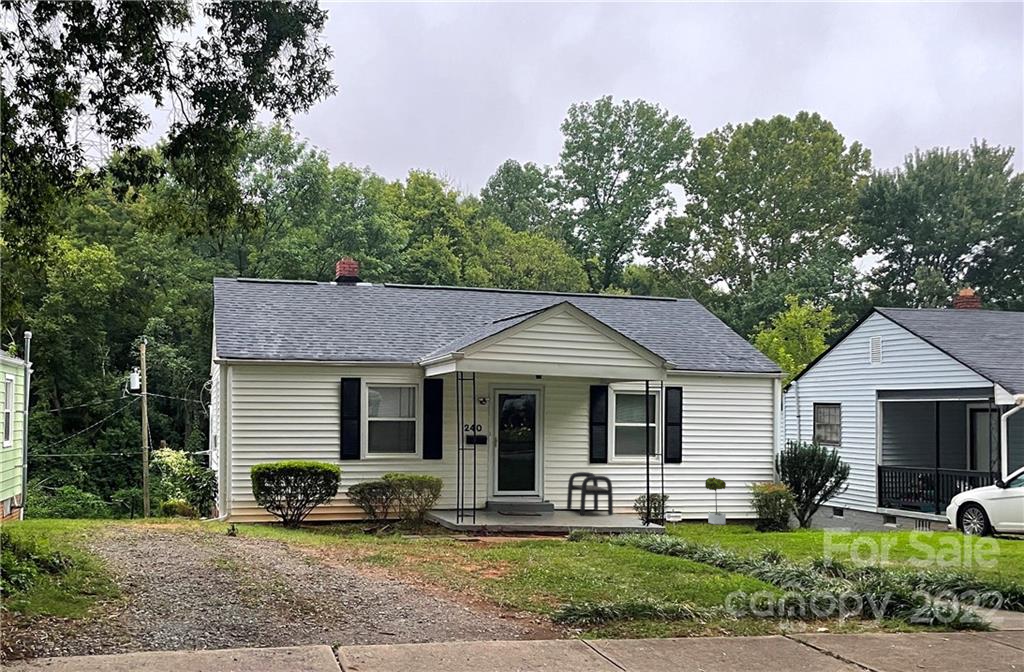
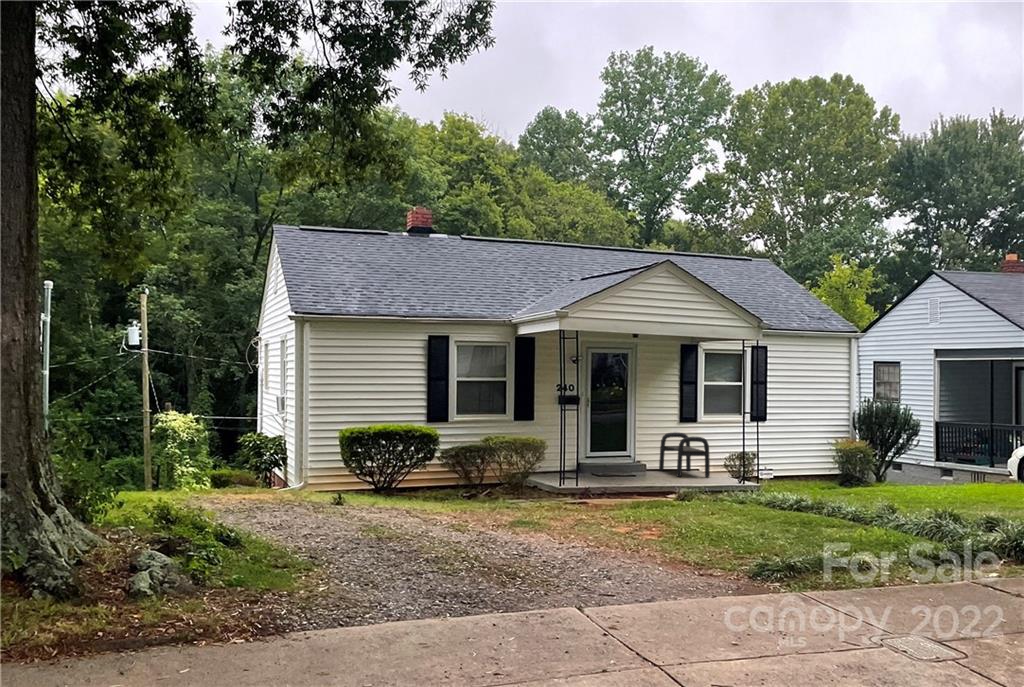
potted tree: present [705,477,726,524] -> none [797,437,819,485]

